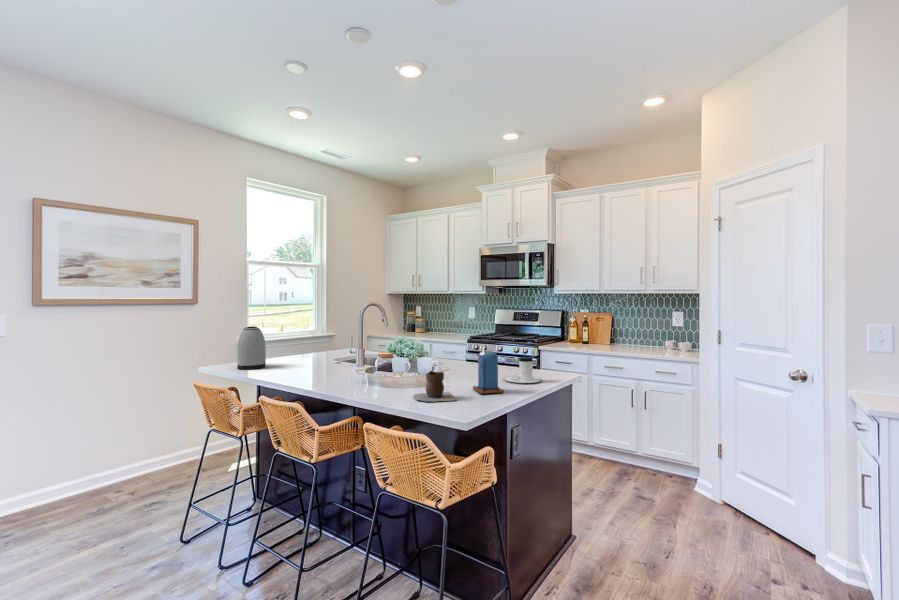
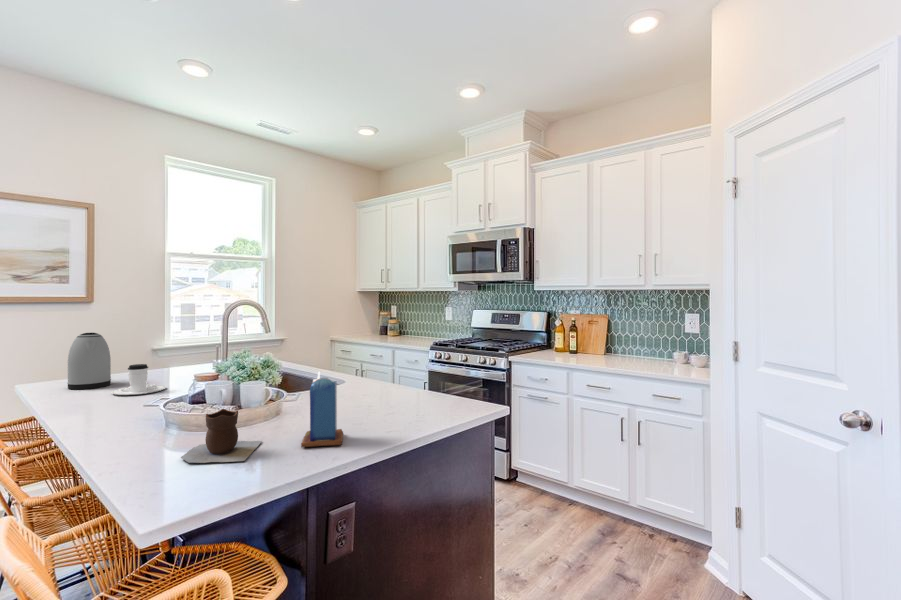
coffee cup: present [503,357,542,383] -> present [112,364,166,395]

